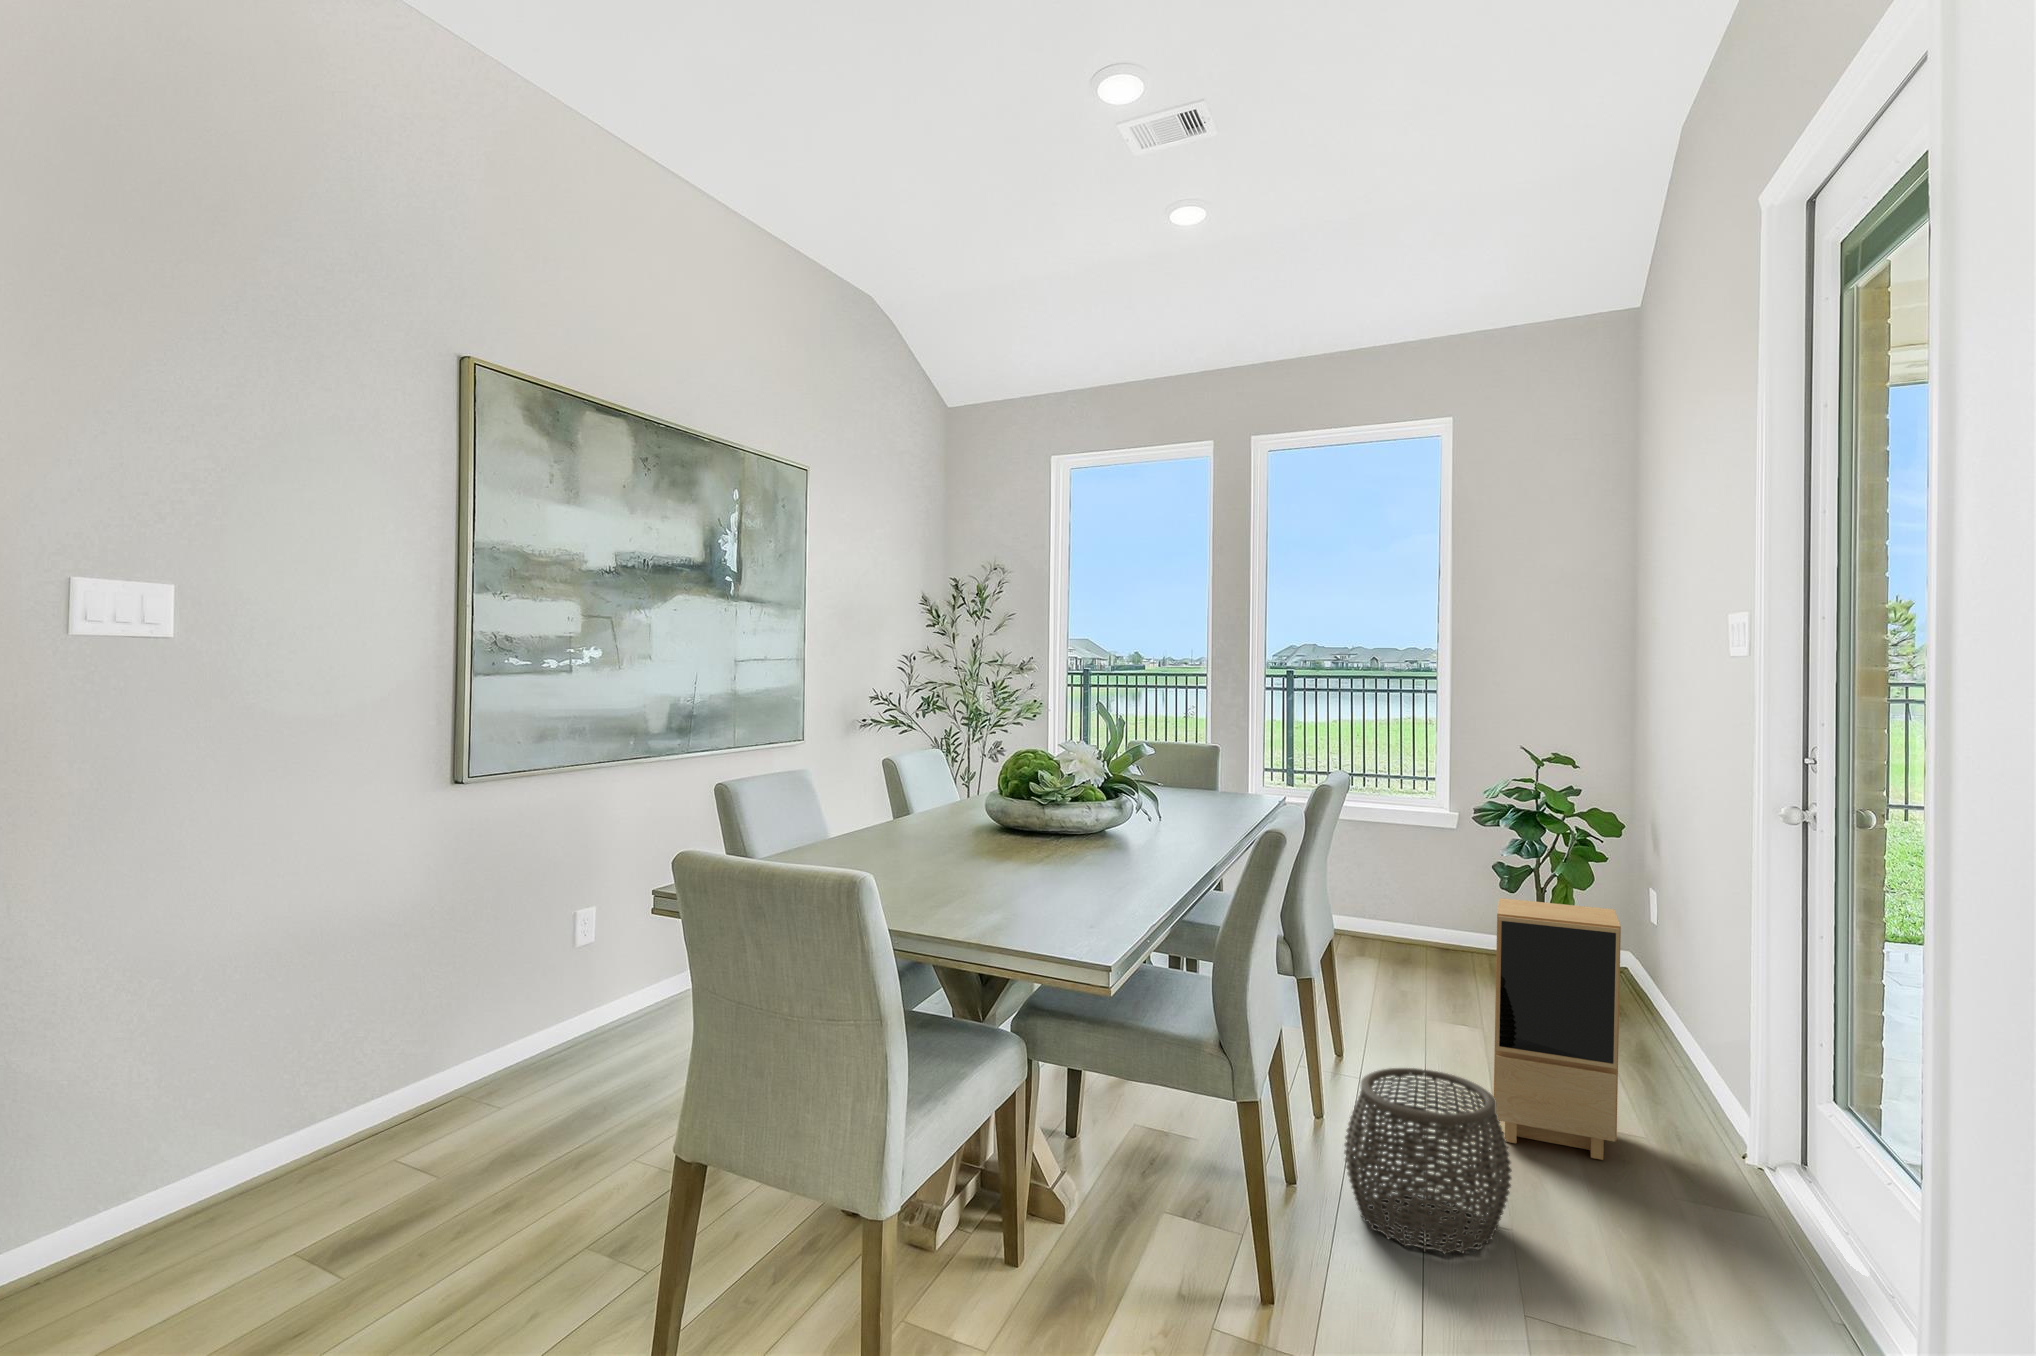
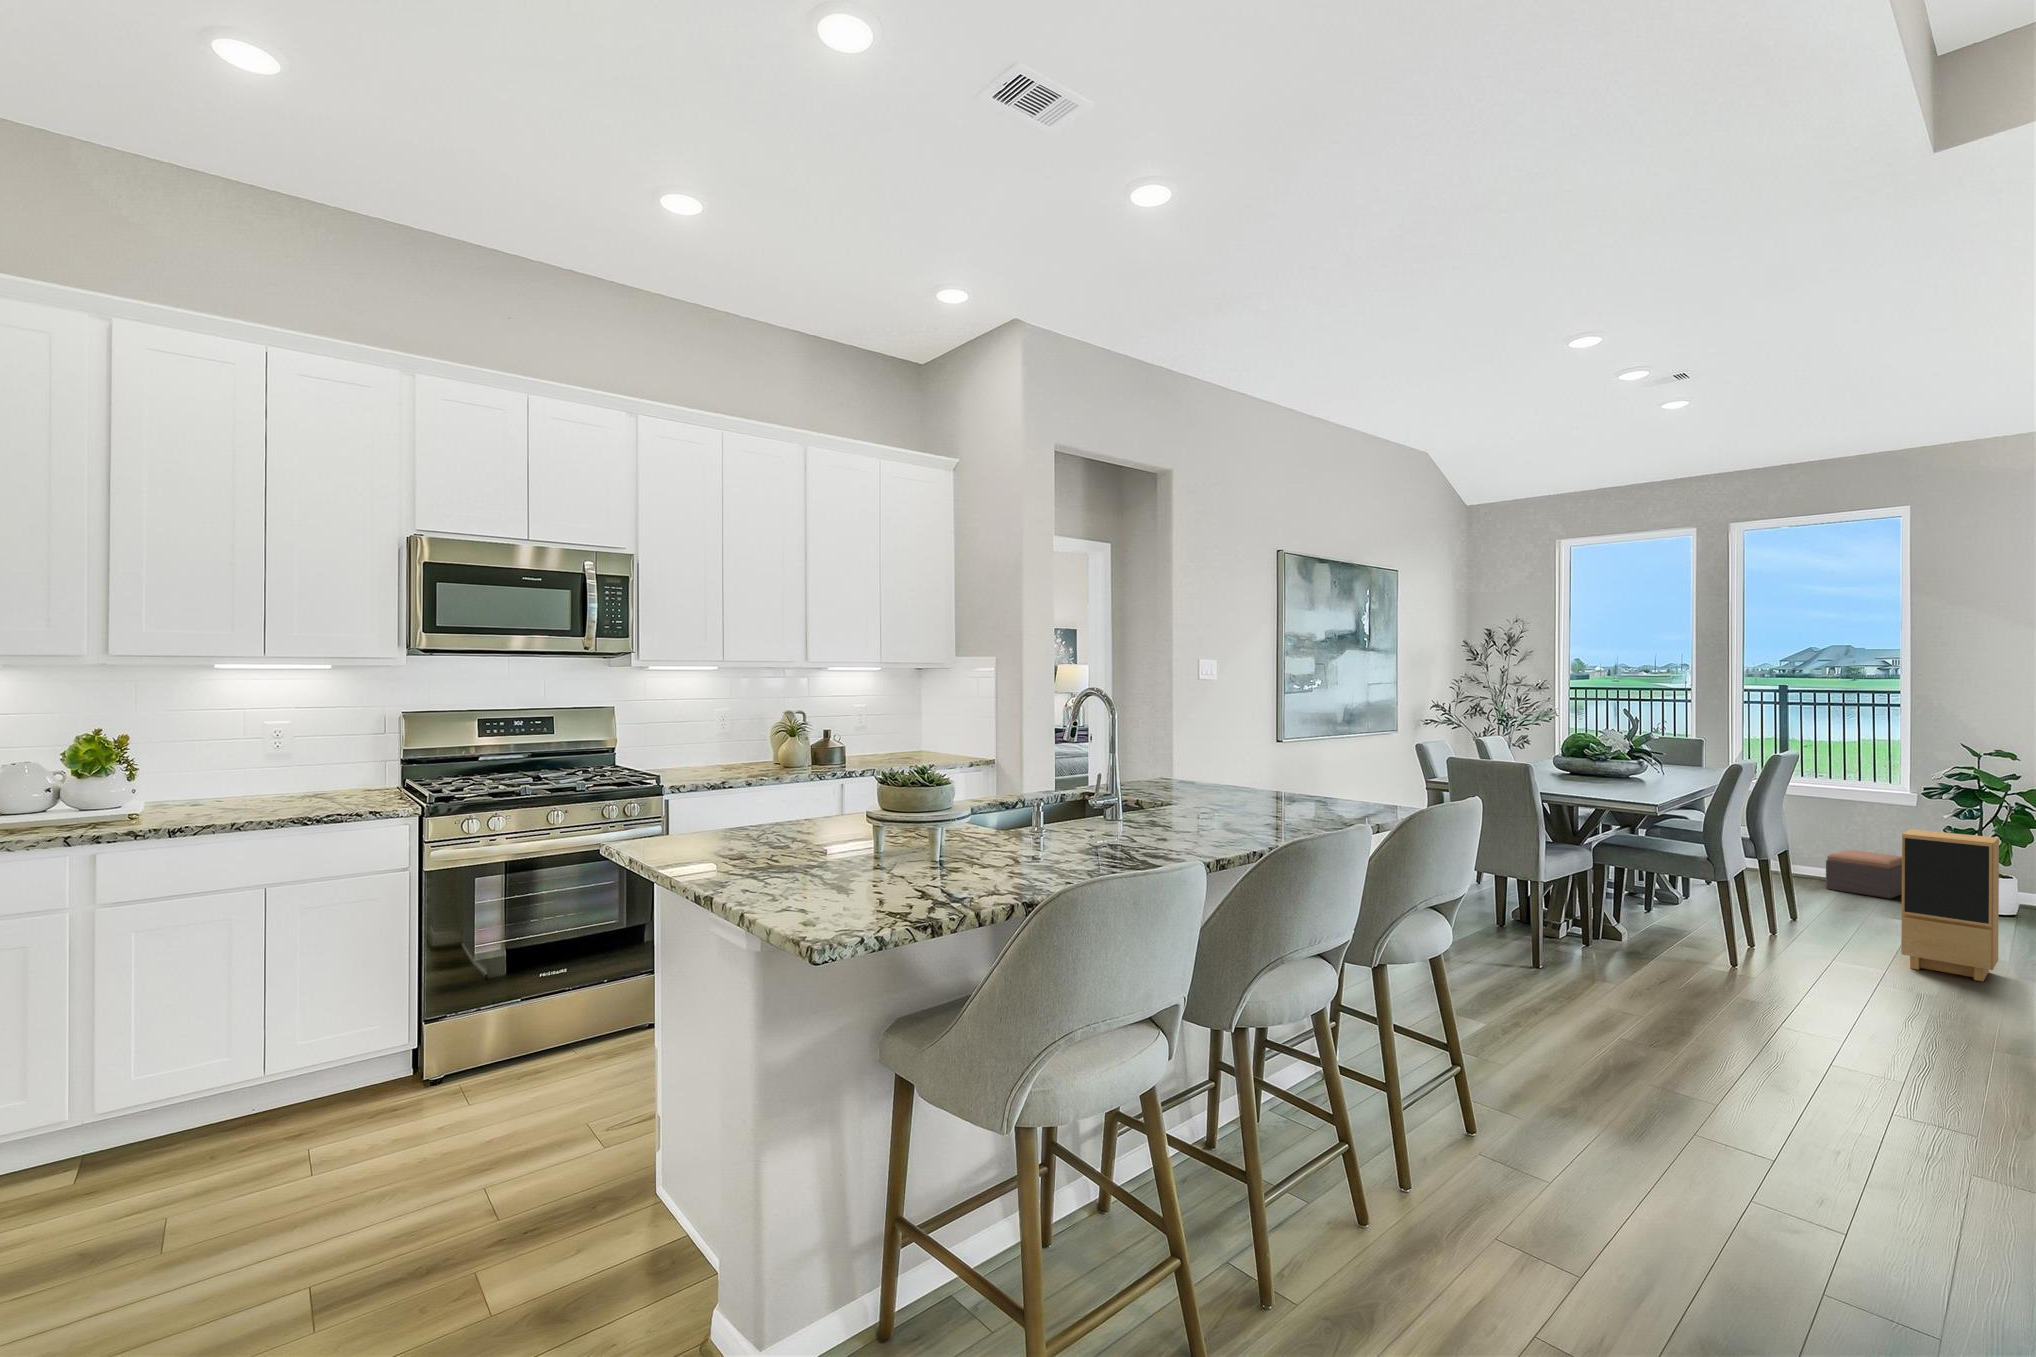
footstool: none [1364,895,1453,967] -> present [1826,850,1902,899]
woven basket: present [1344,1068,1512,1254] -> none [1786,906,1896,995]

